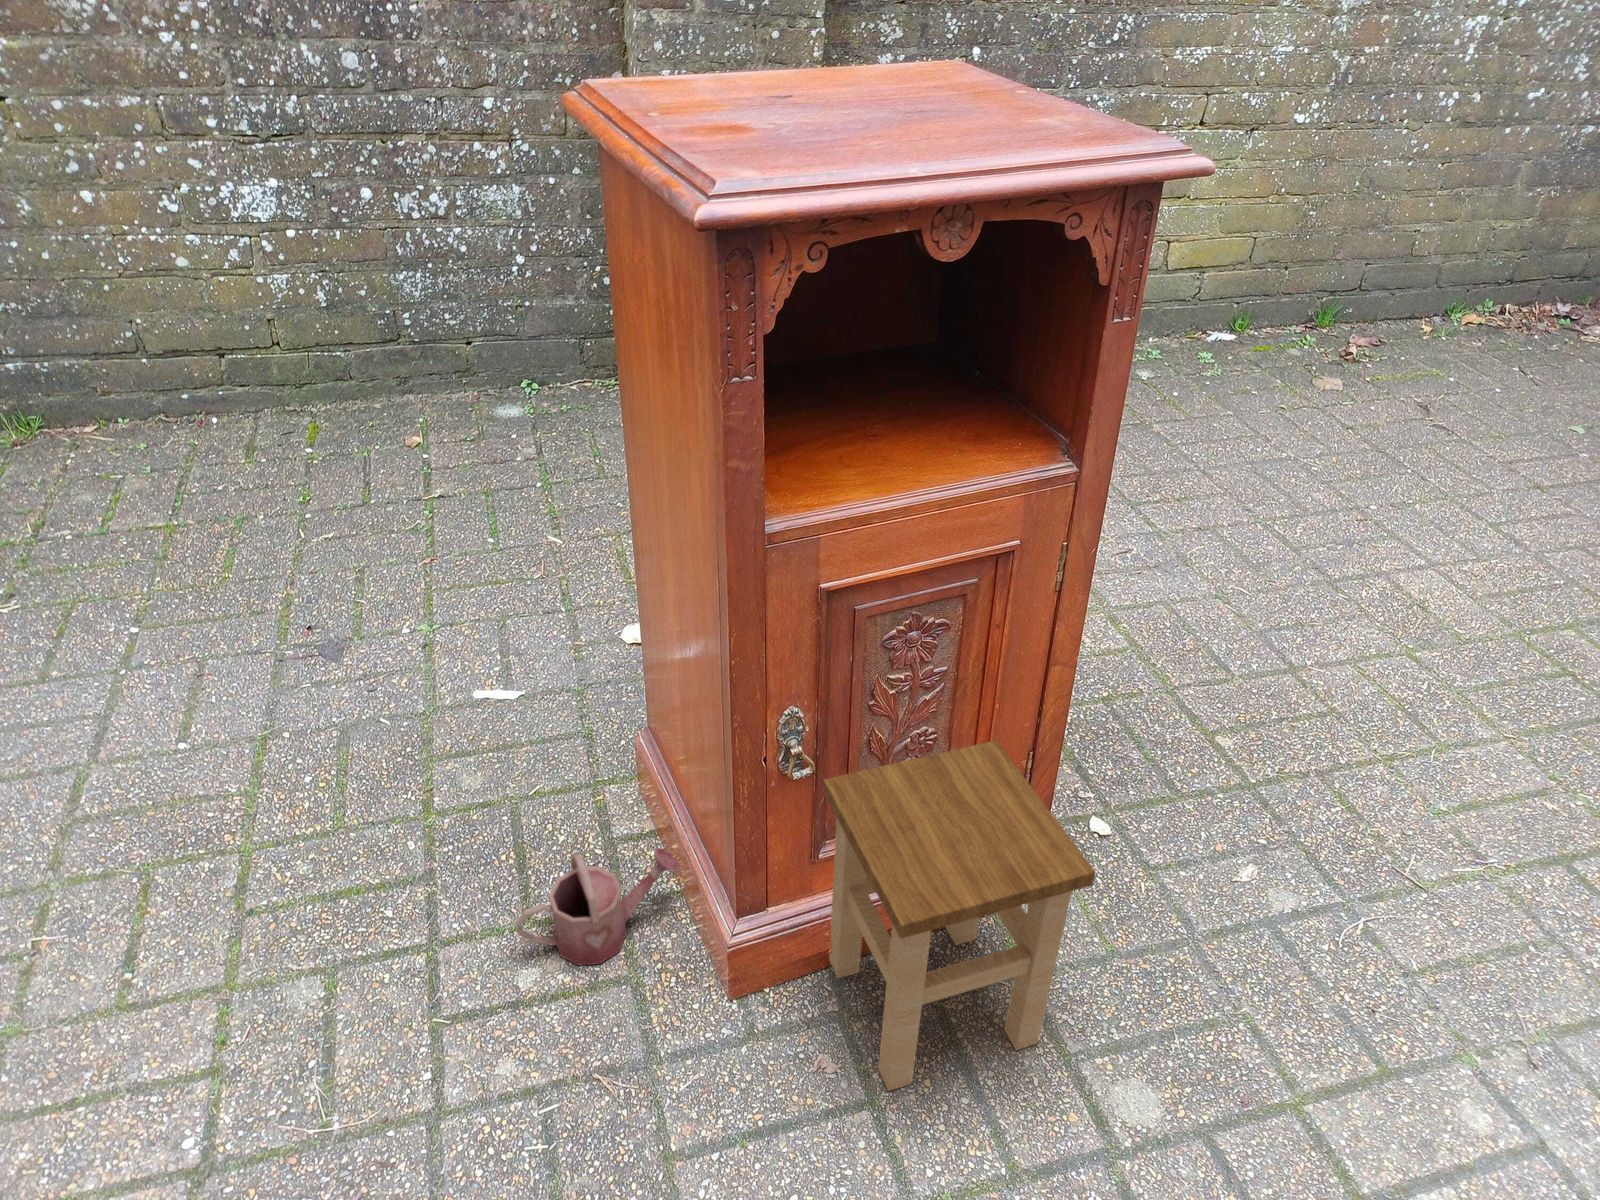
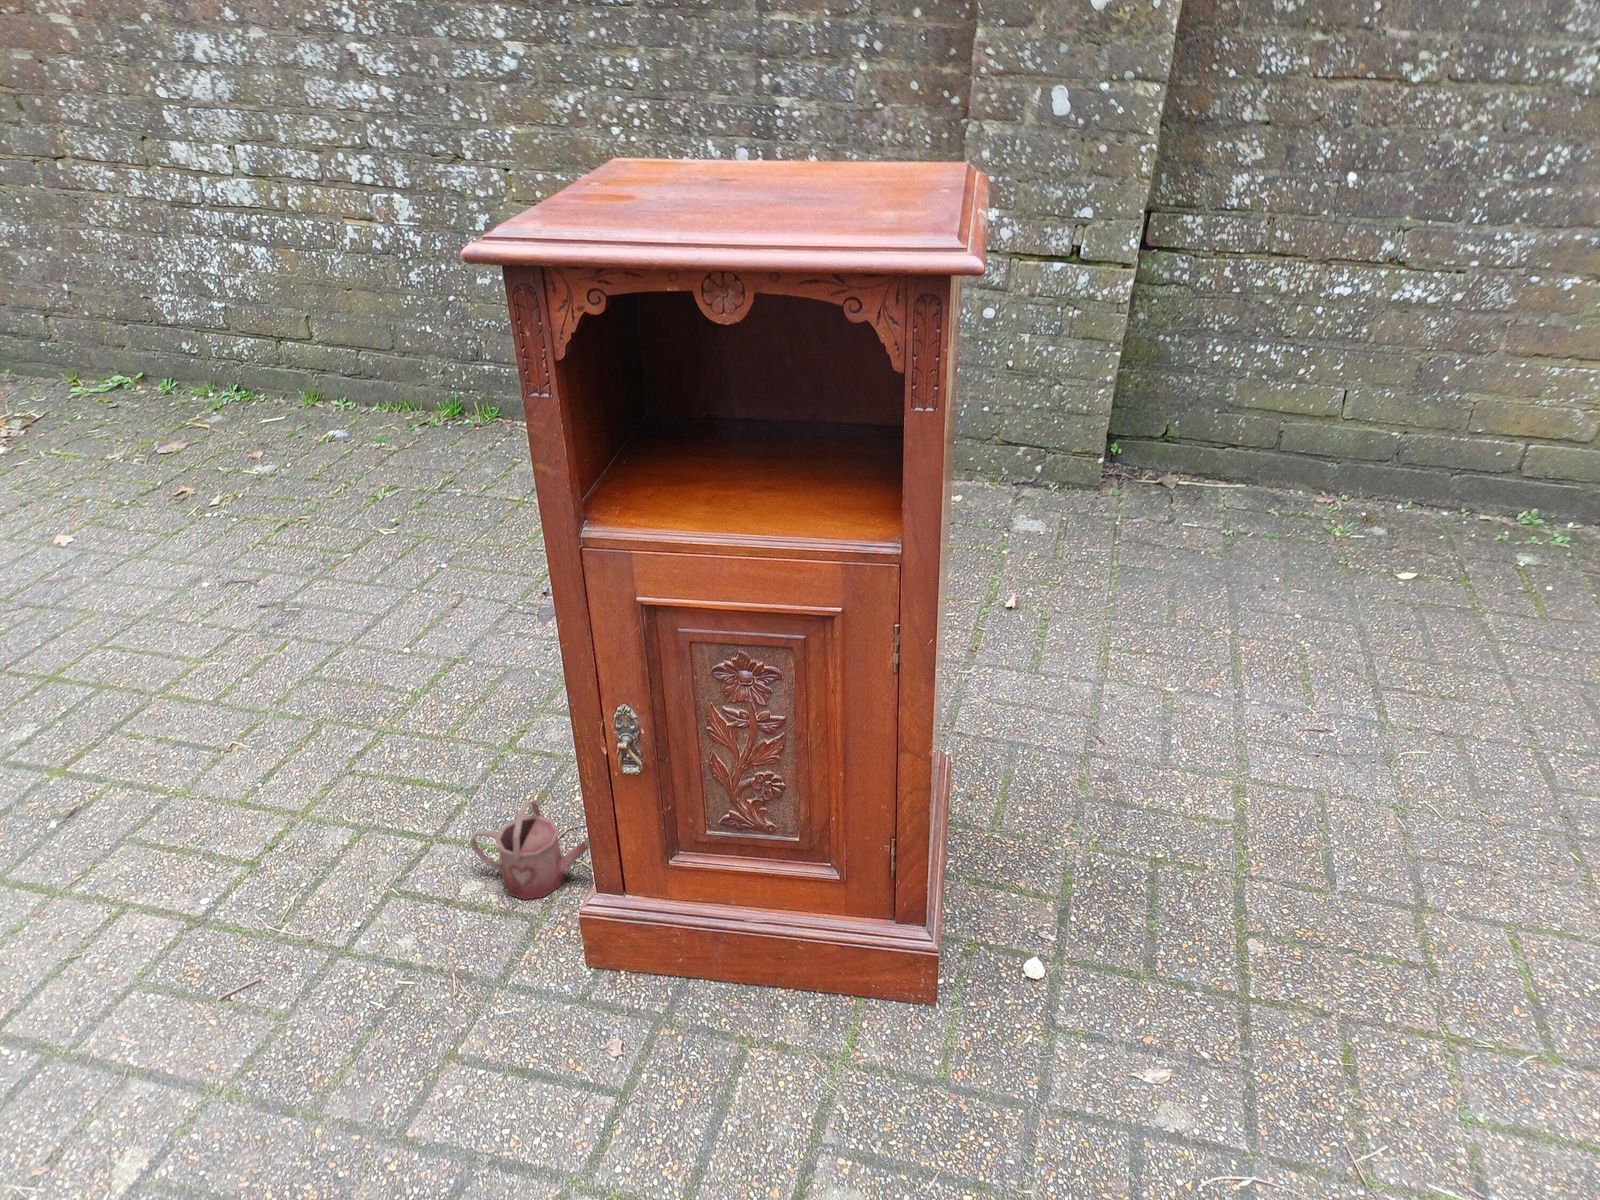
stool: present [823,740,1096,1091] -> none [608,788,844,1120]

